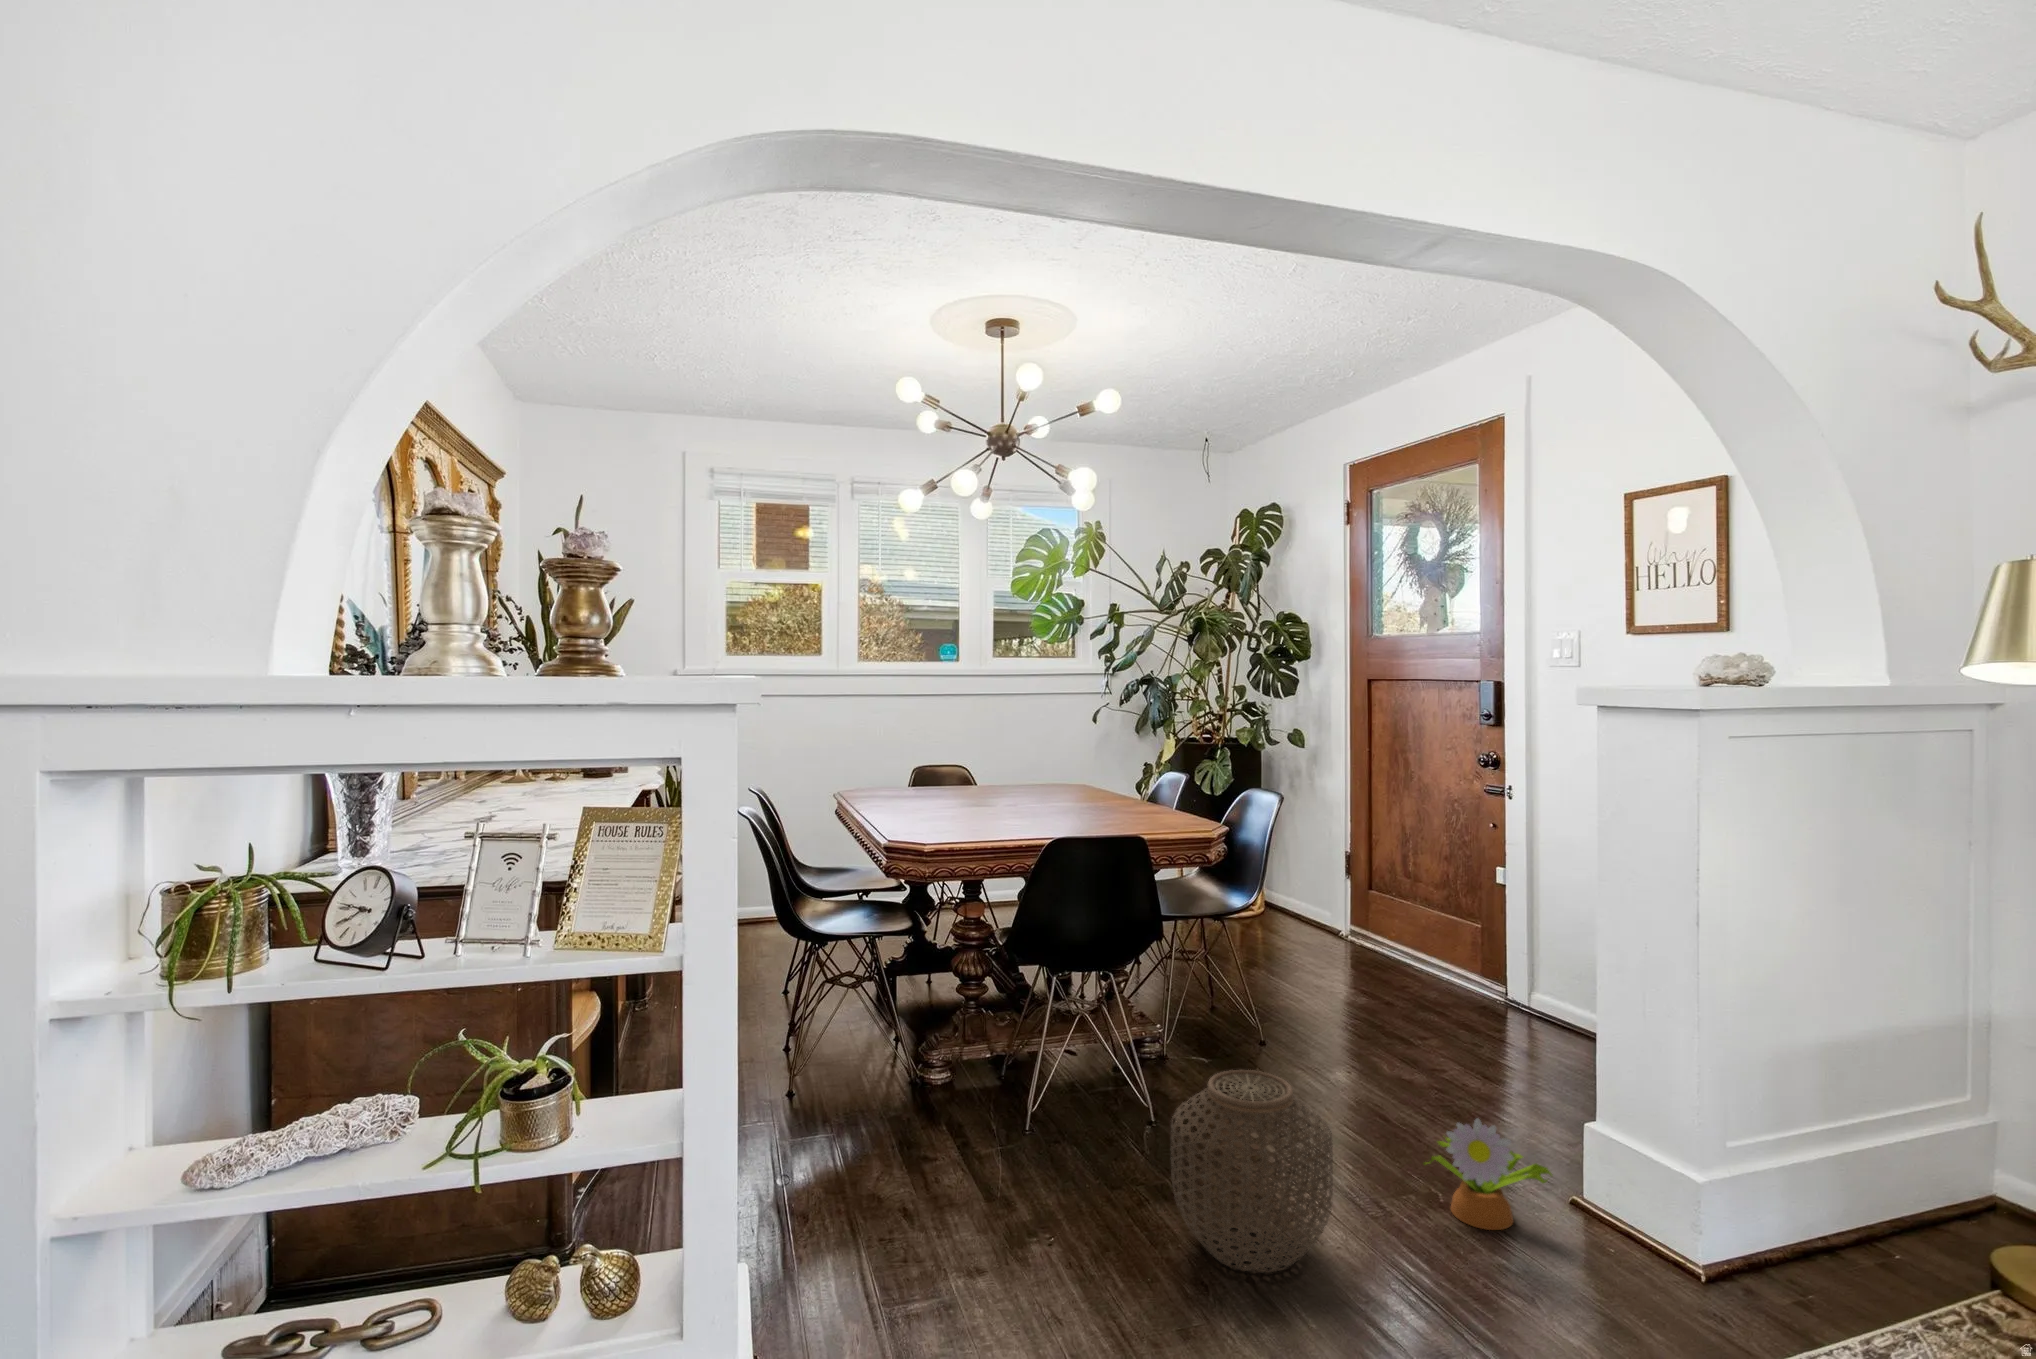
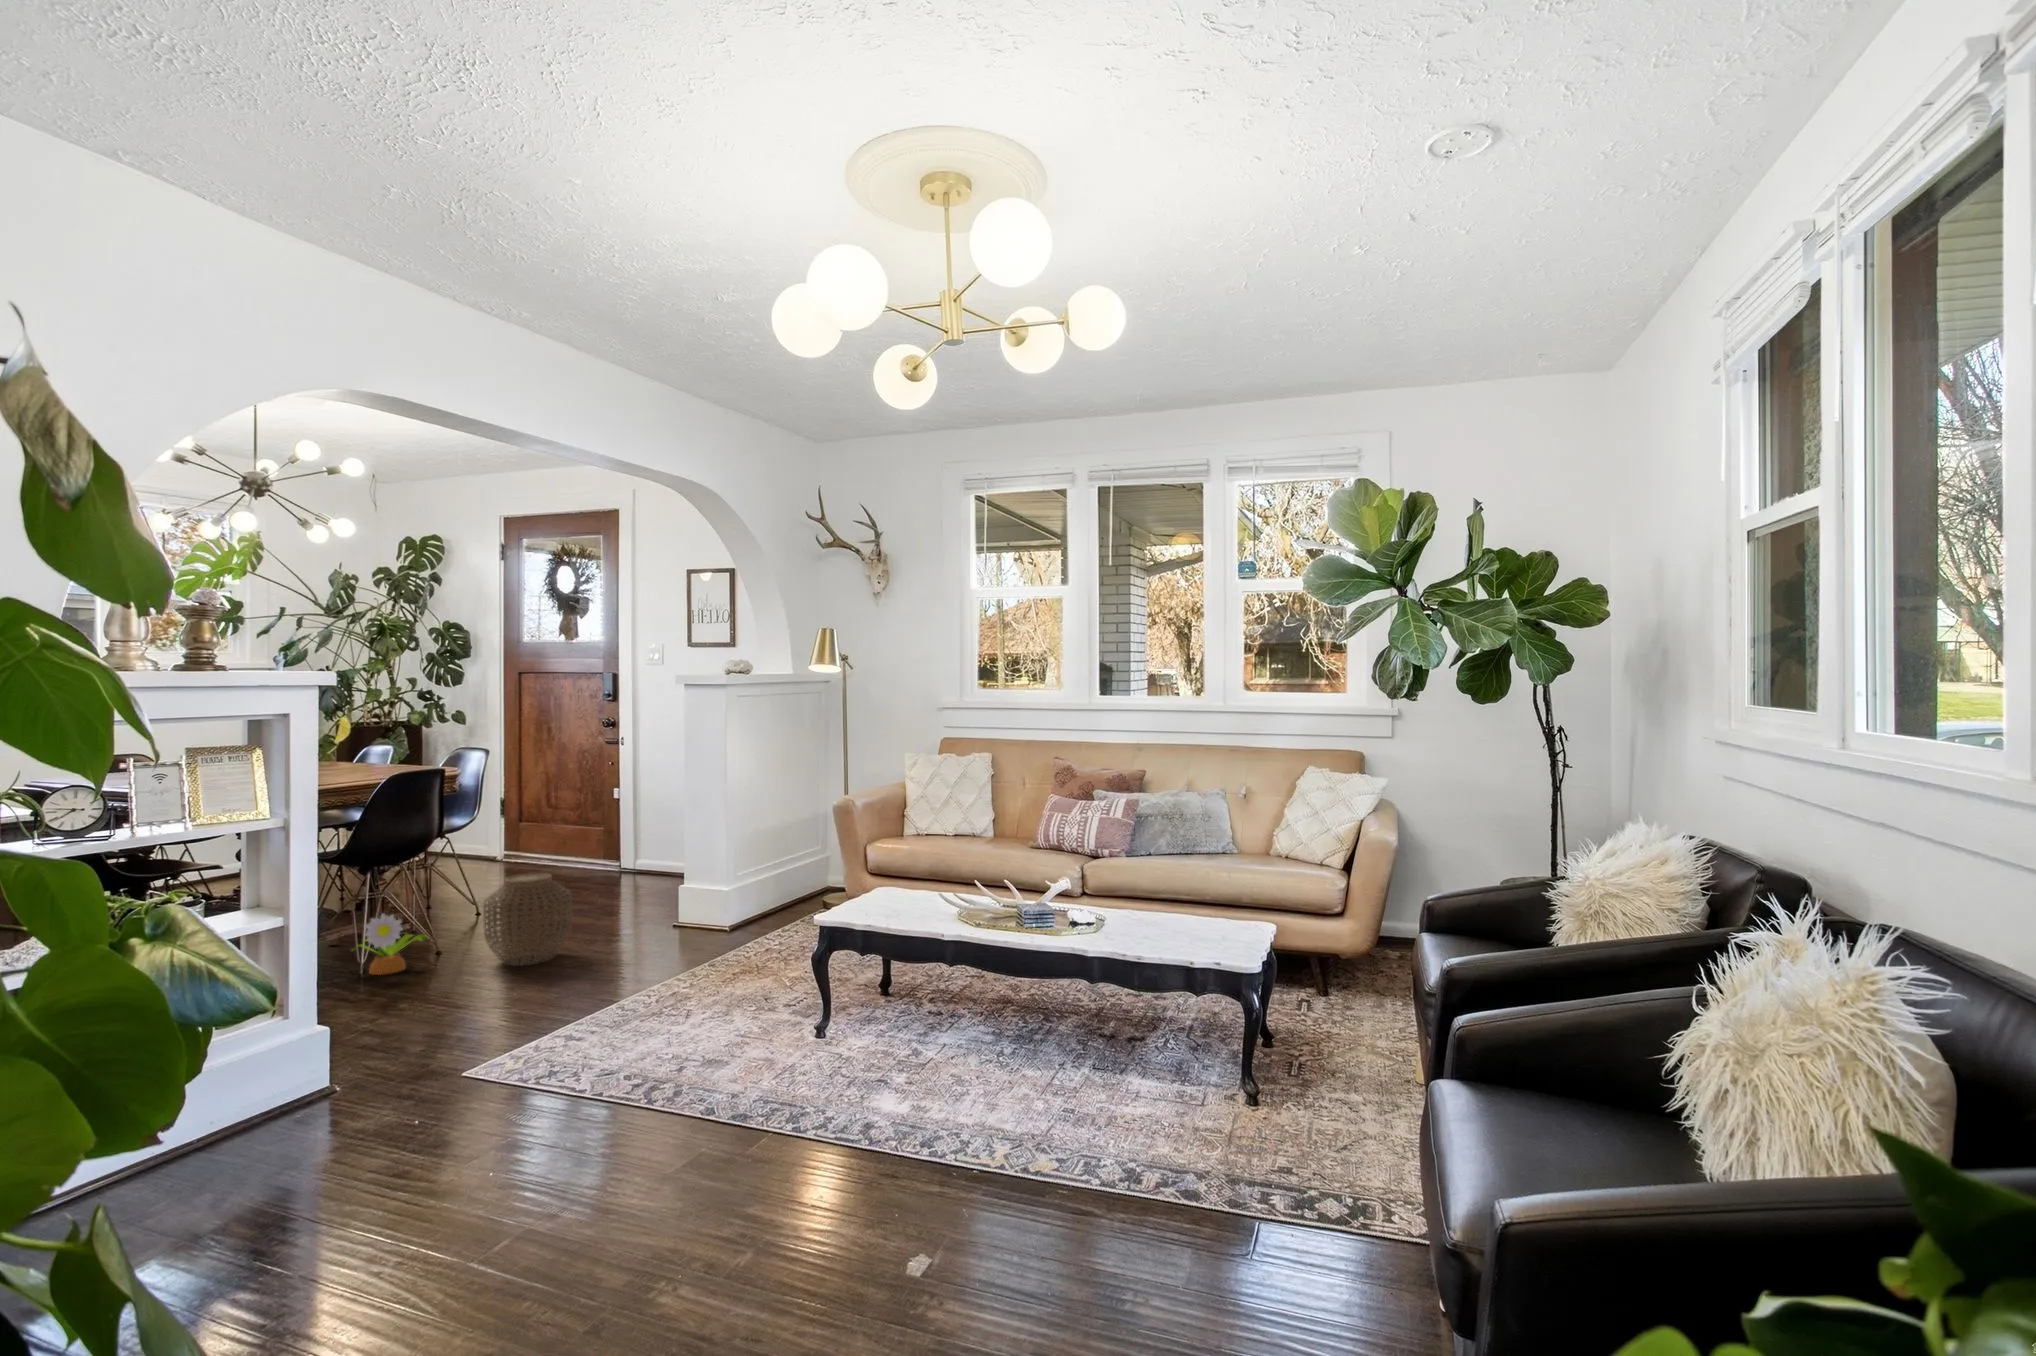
decorative plant: present [1423,1118,1552,1230] -> present [356,914,427,975]

